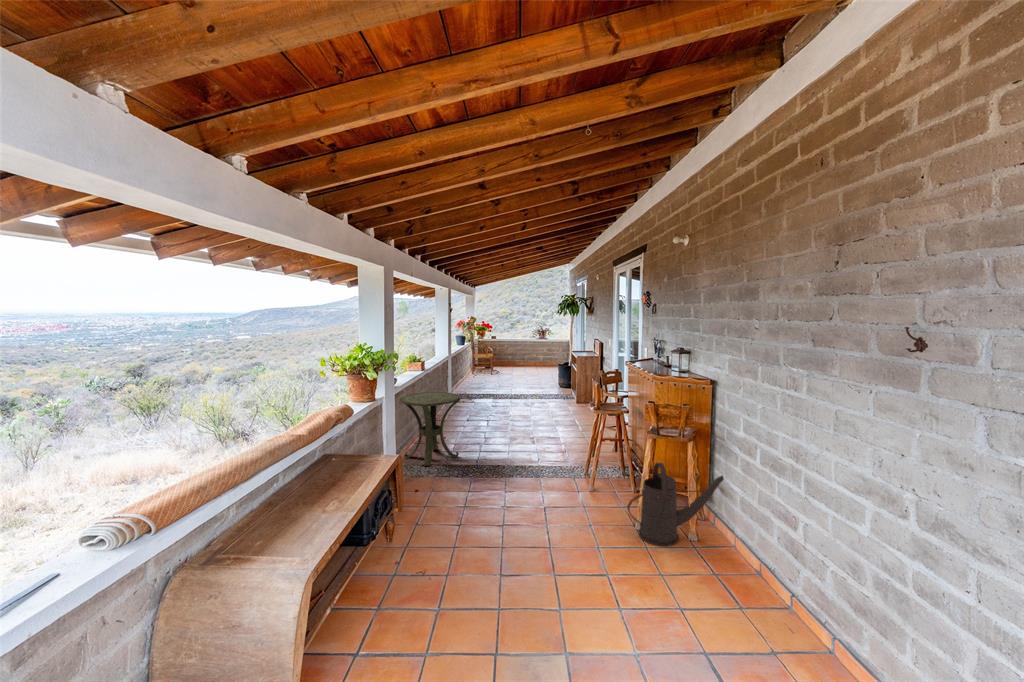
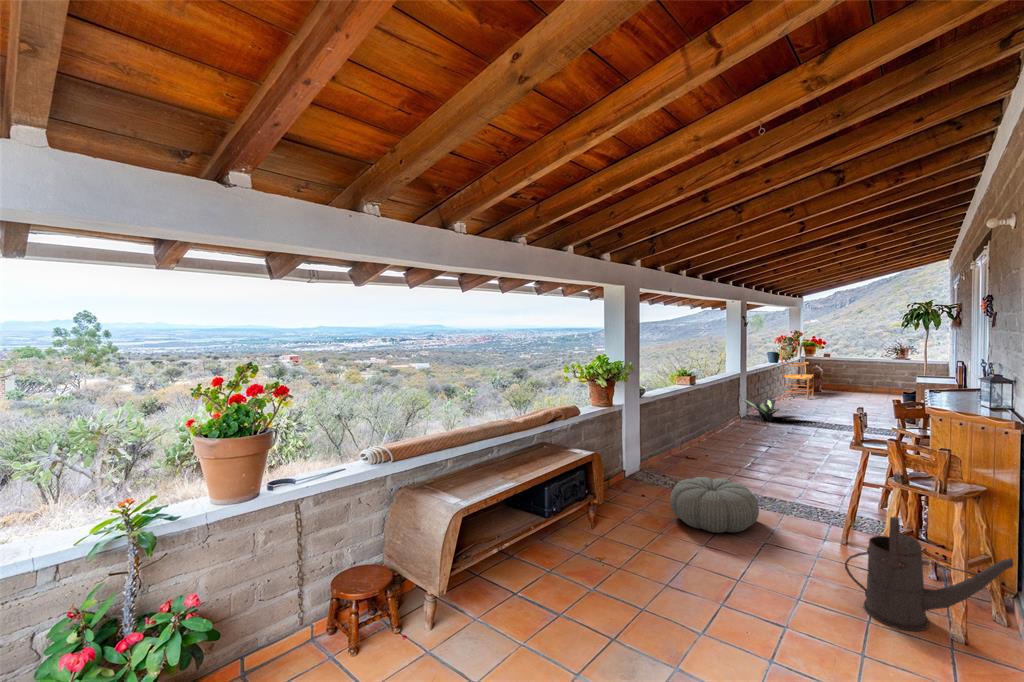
potted plant: none [451,377,494,397] -> present [742,399,791,421]
side table: present [400,392,460,466] -> none [642,406,701,478]
pouf: none [459,456,536,509] -> present [670,477,759,533]

